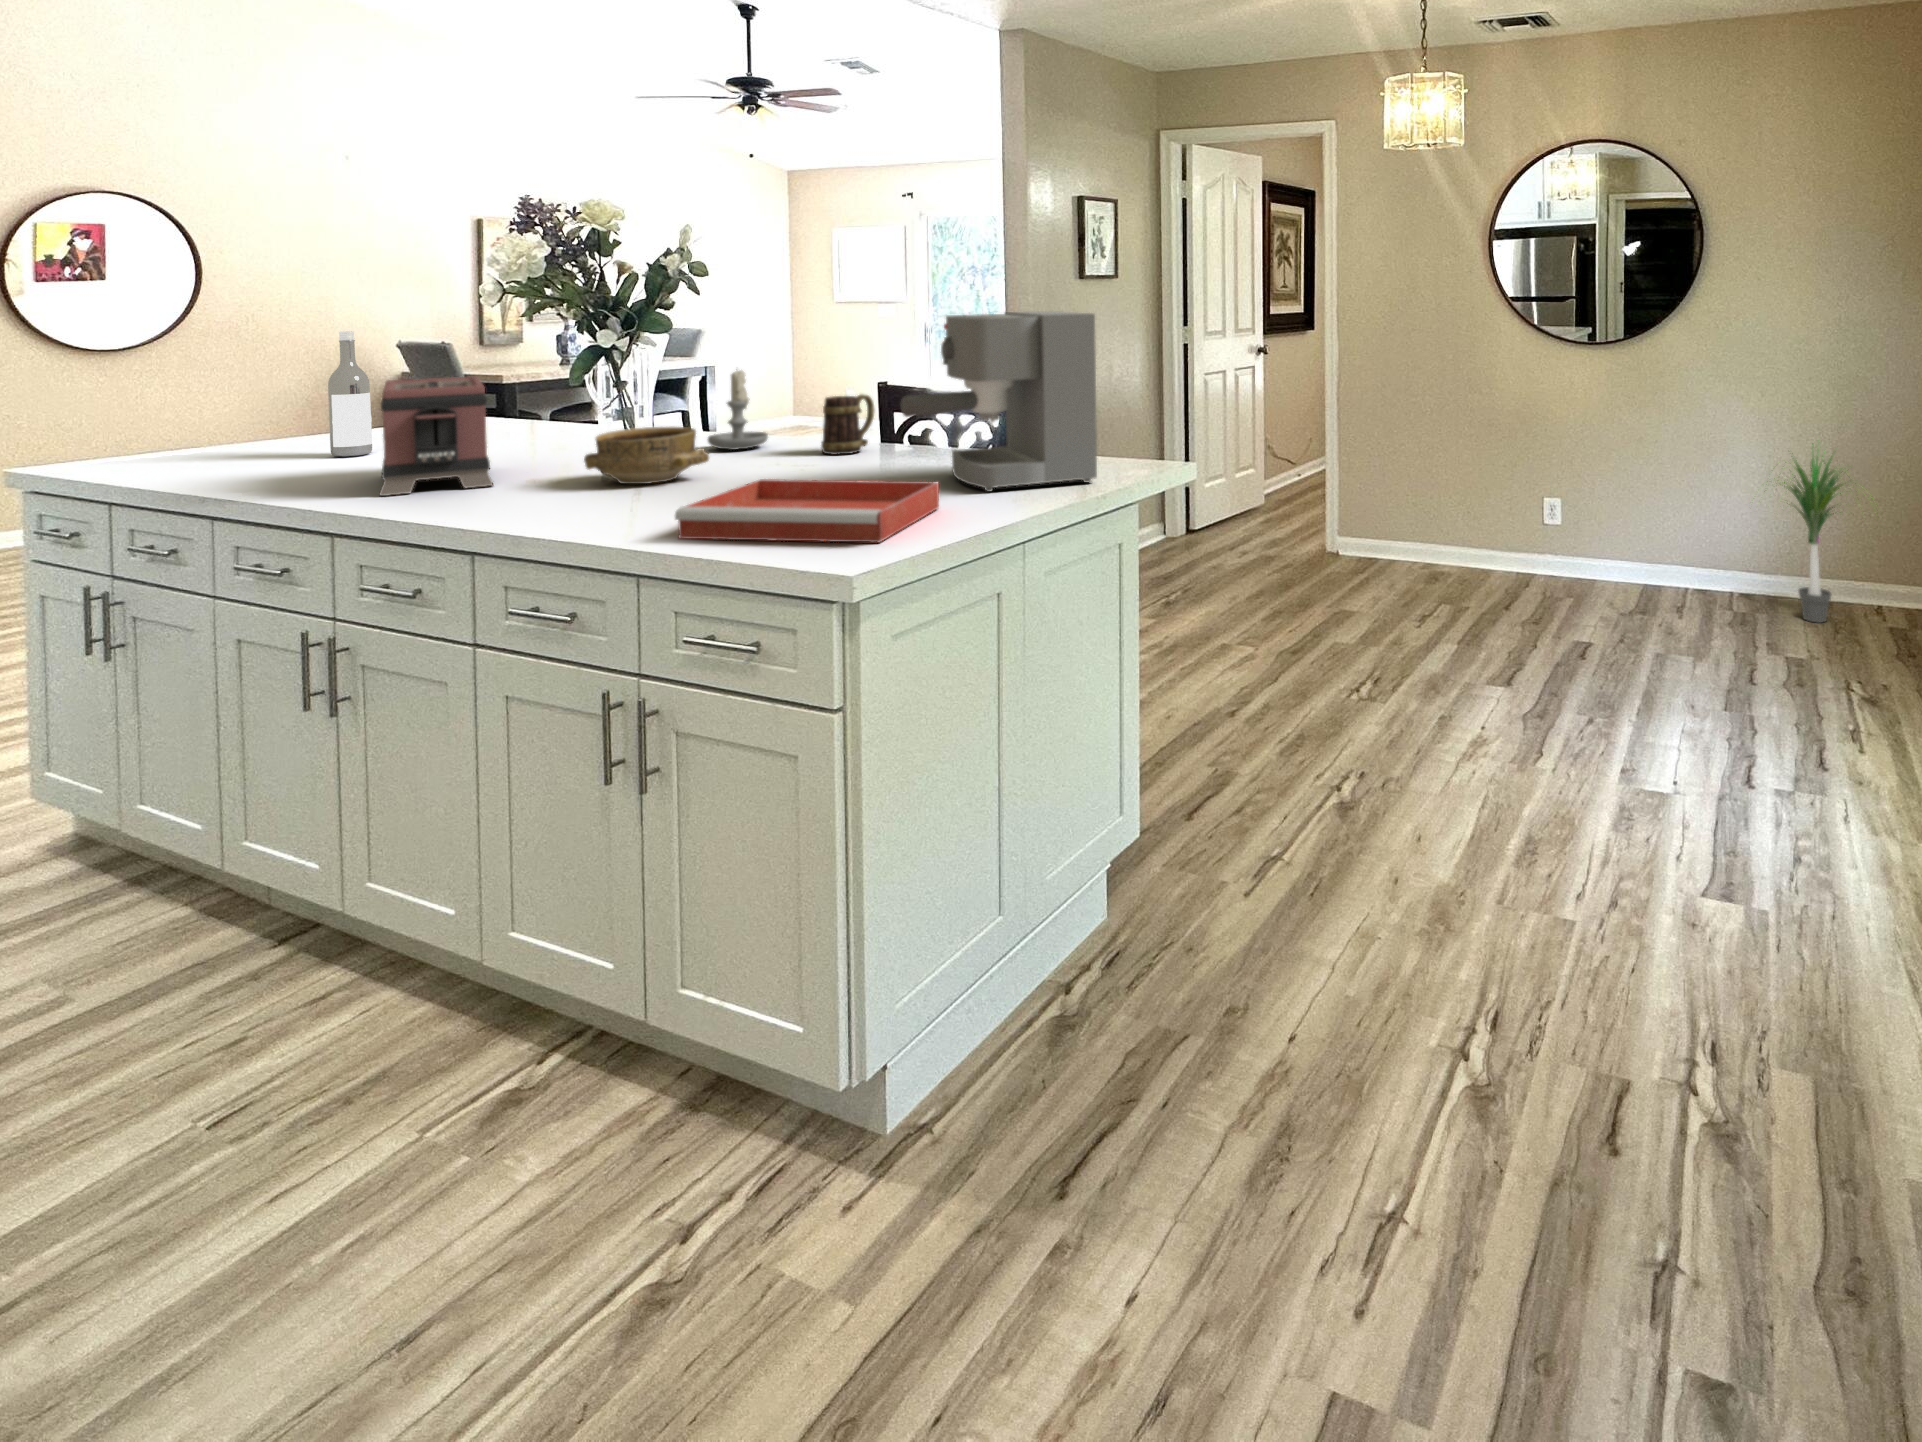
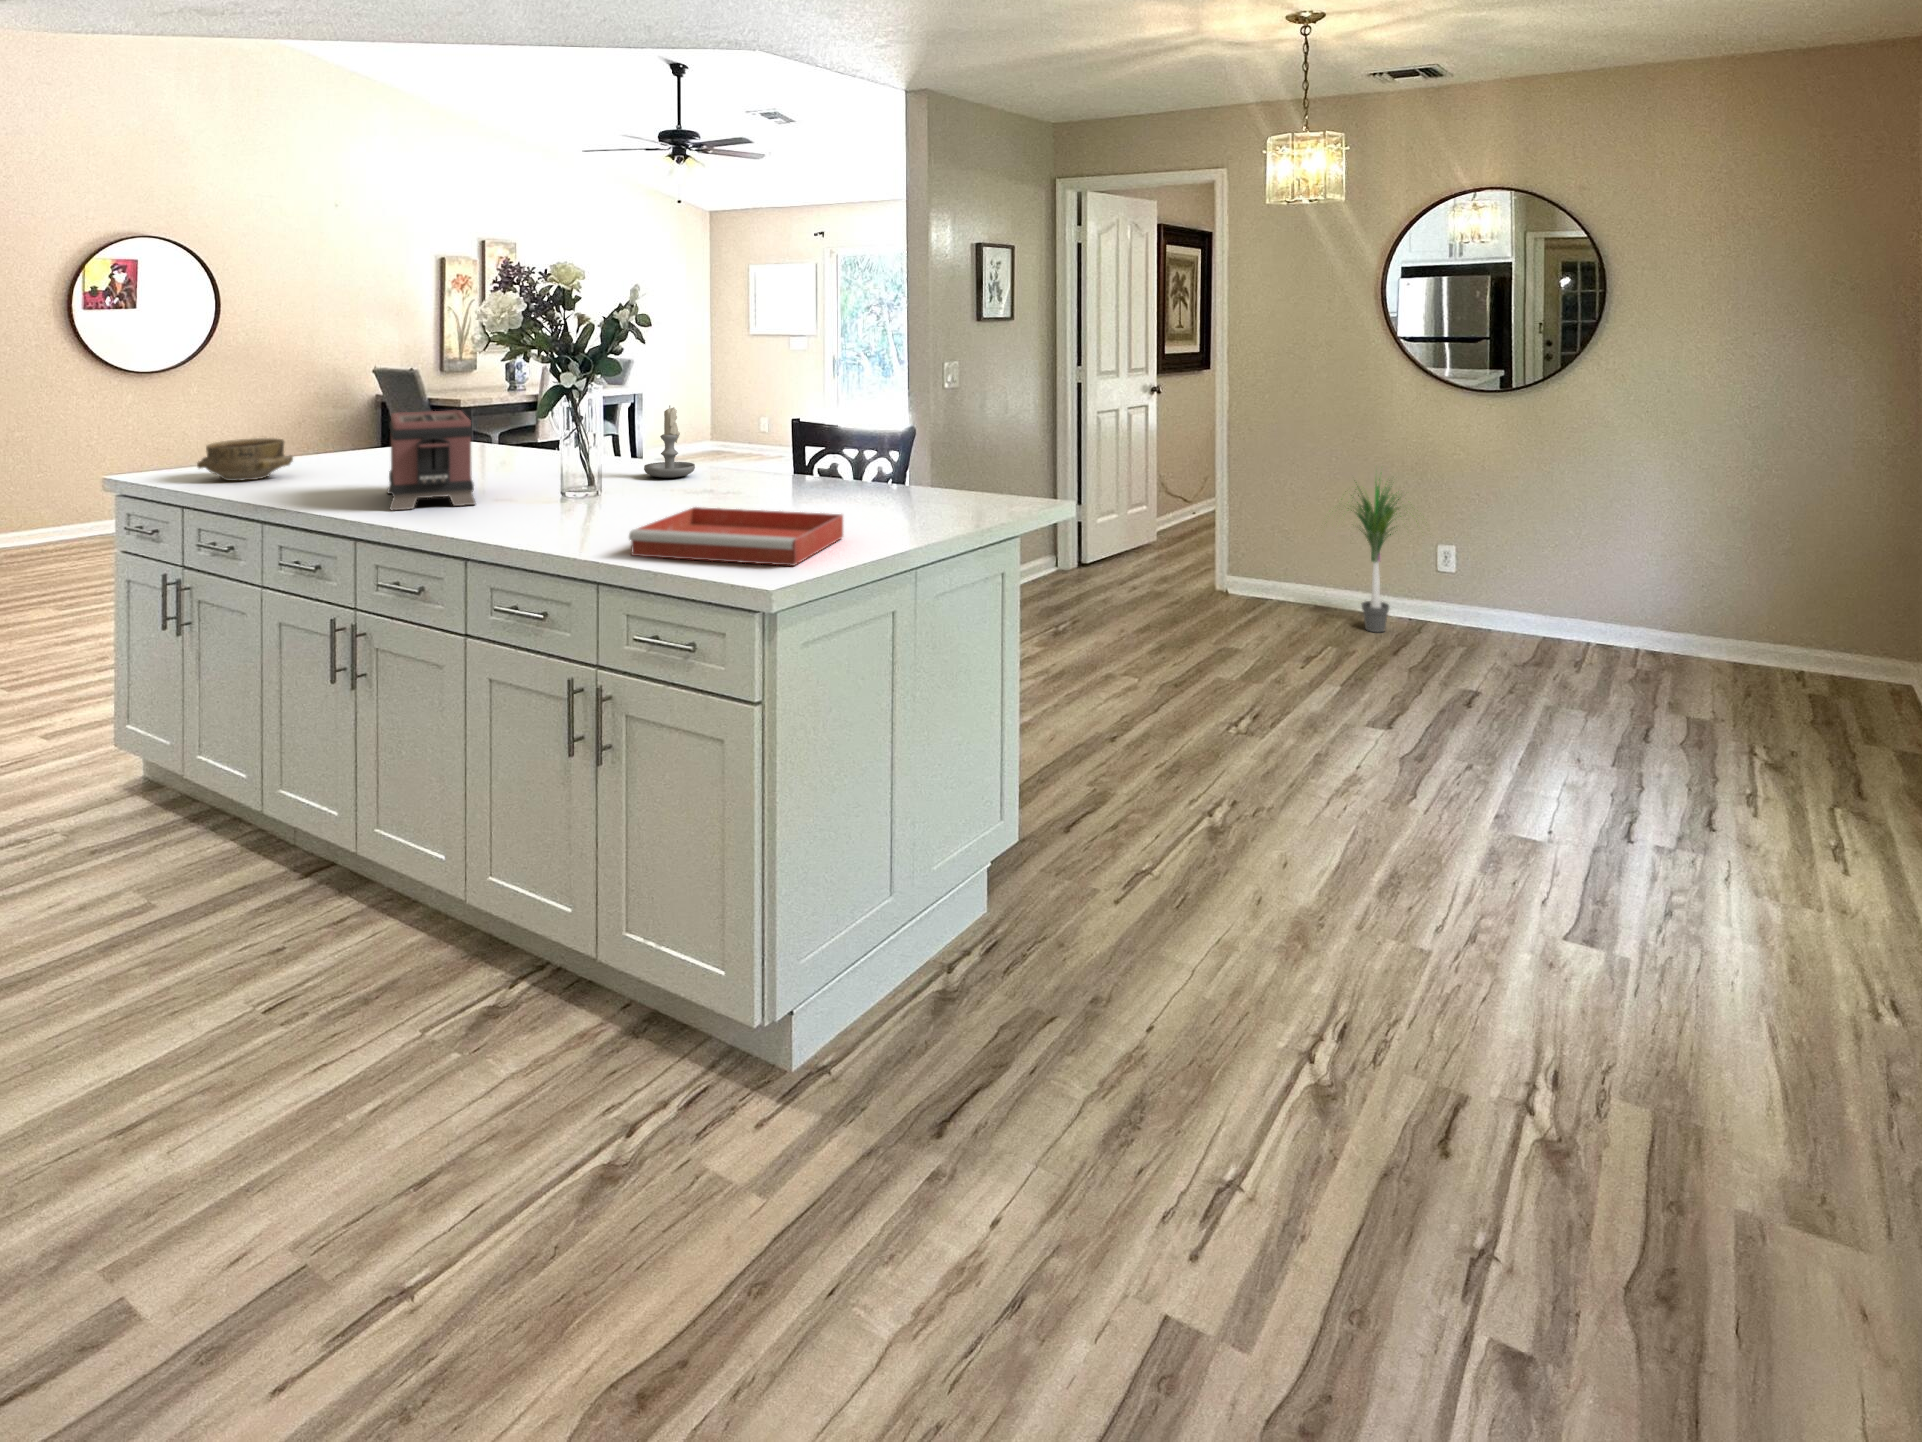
coffee maker: present [901,311,1097,492] -> none [811,362,982,524]
wine bottle: present [328,331,372,457] -> none [341,369,373,475]
mug: present [821,394,874,455] -> none [741,432,787,485]
ceramic bowl: present [584,427,709,484] -> present [197,438,293,481]
potted plant: present [1763,443,1873,622] -> present [1332,479,1417,632]

